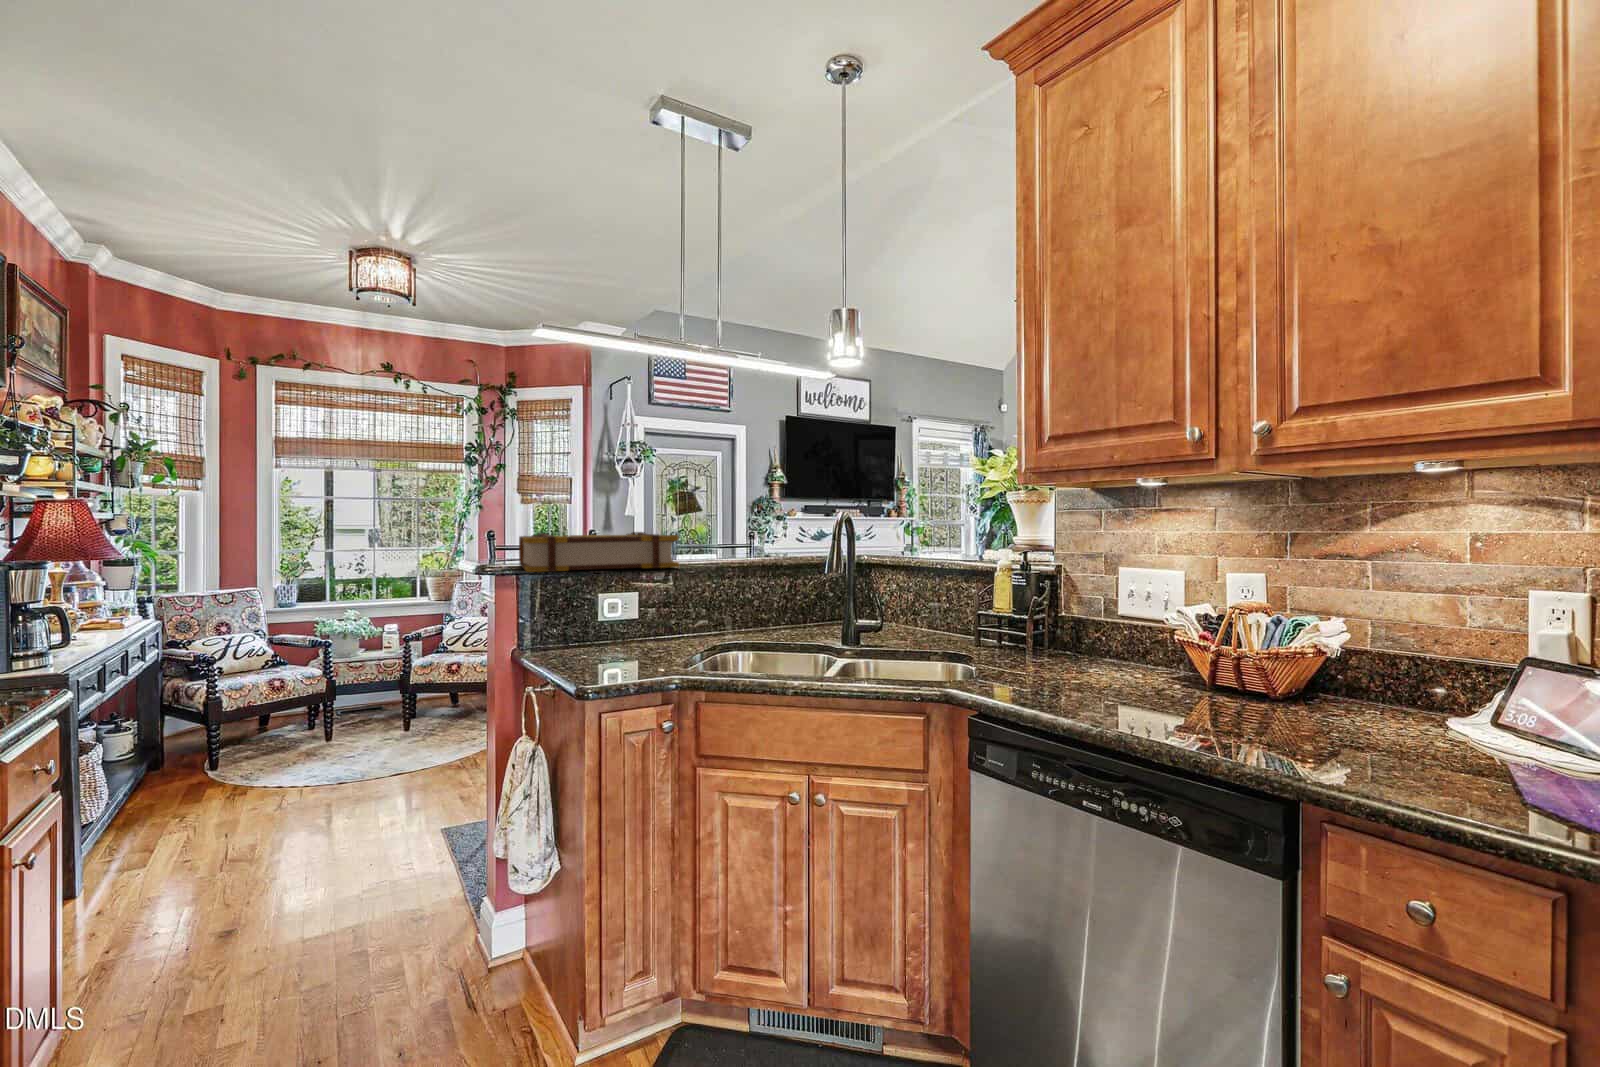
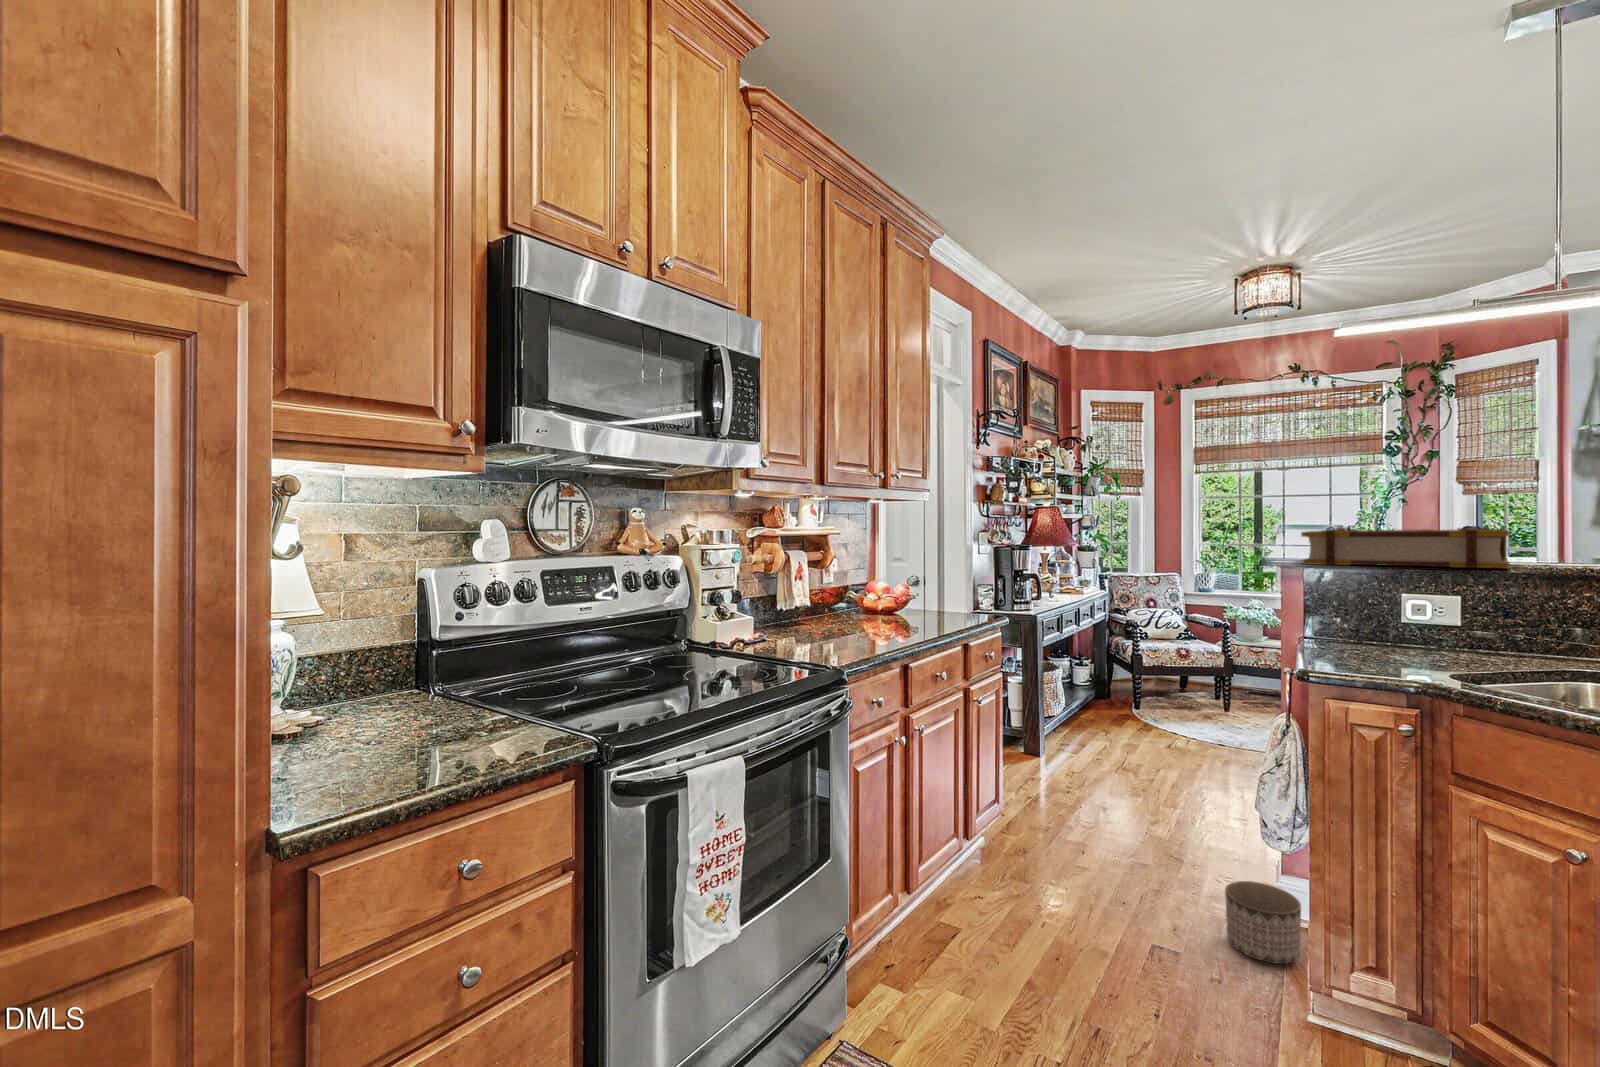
planter: none [441,923,518,1017] -> present [1225,881,1301,964]

